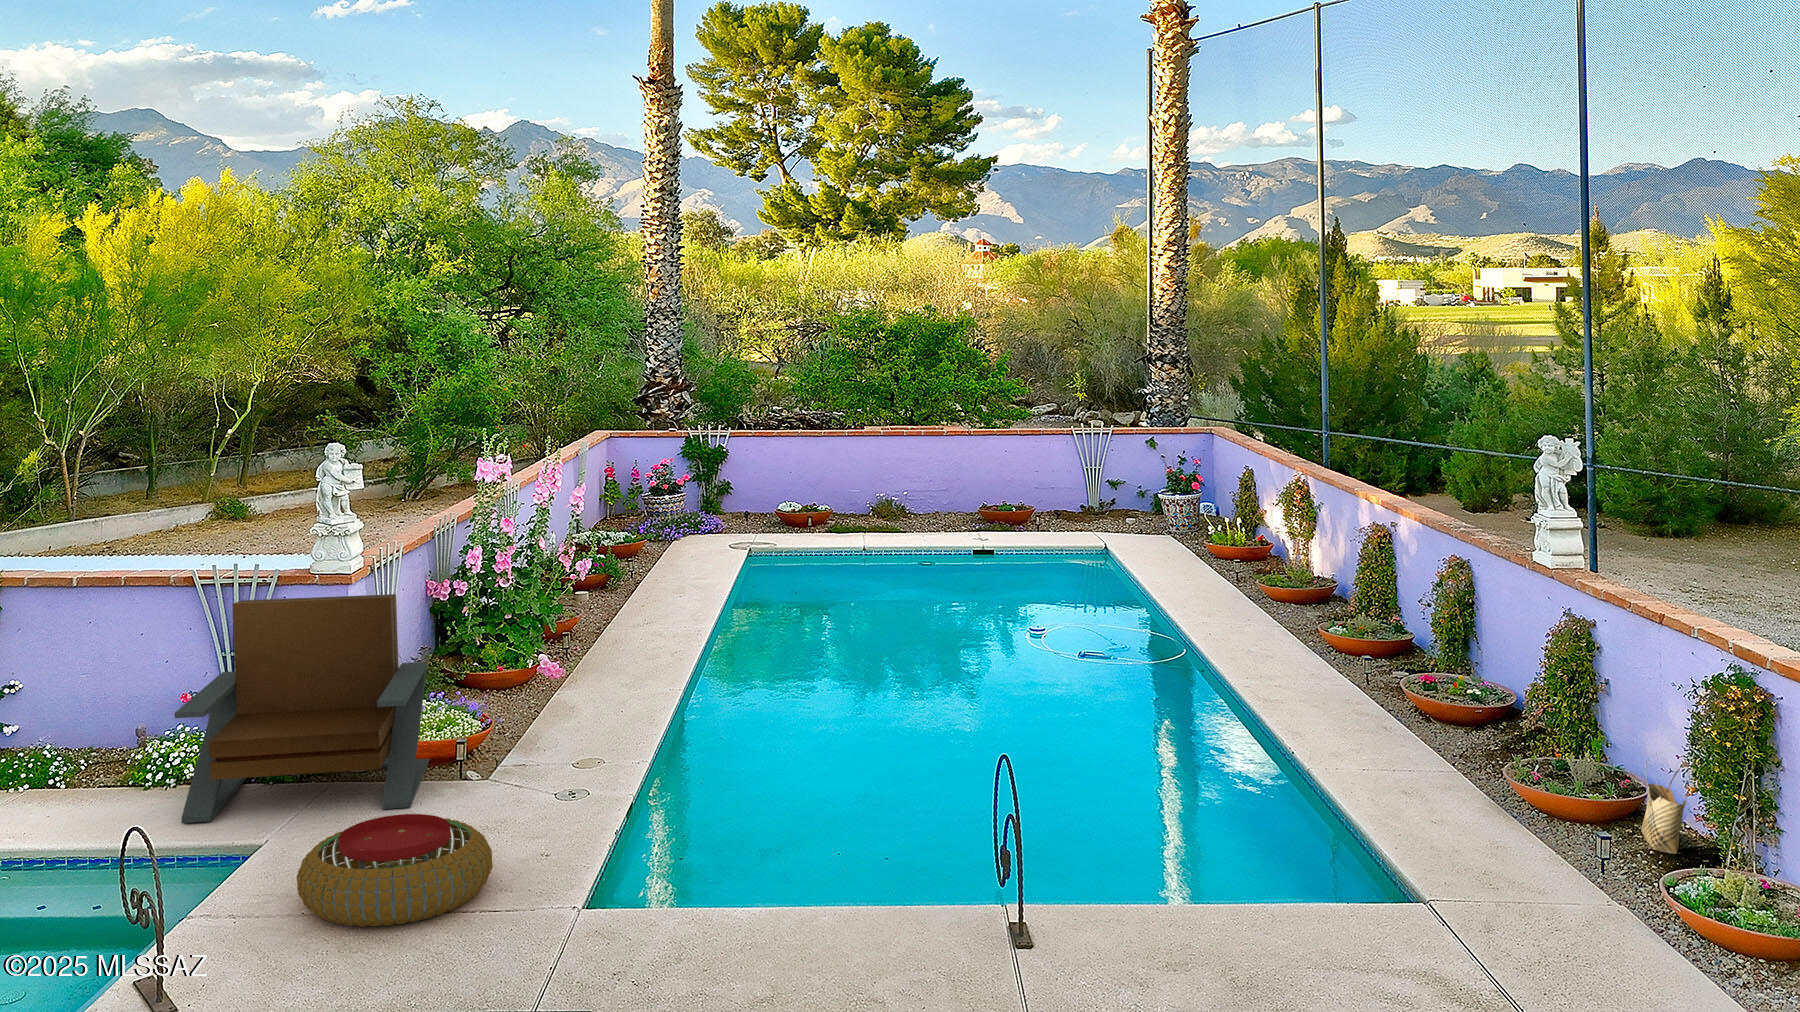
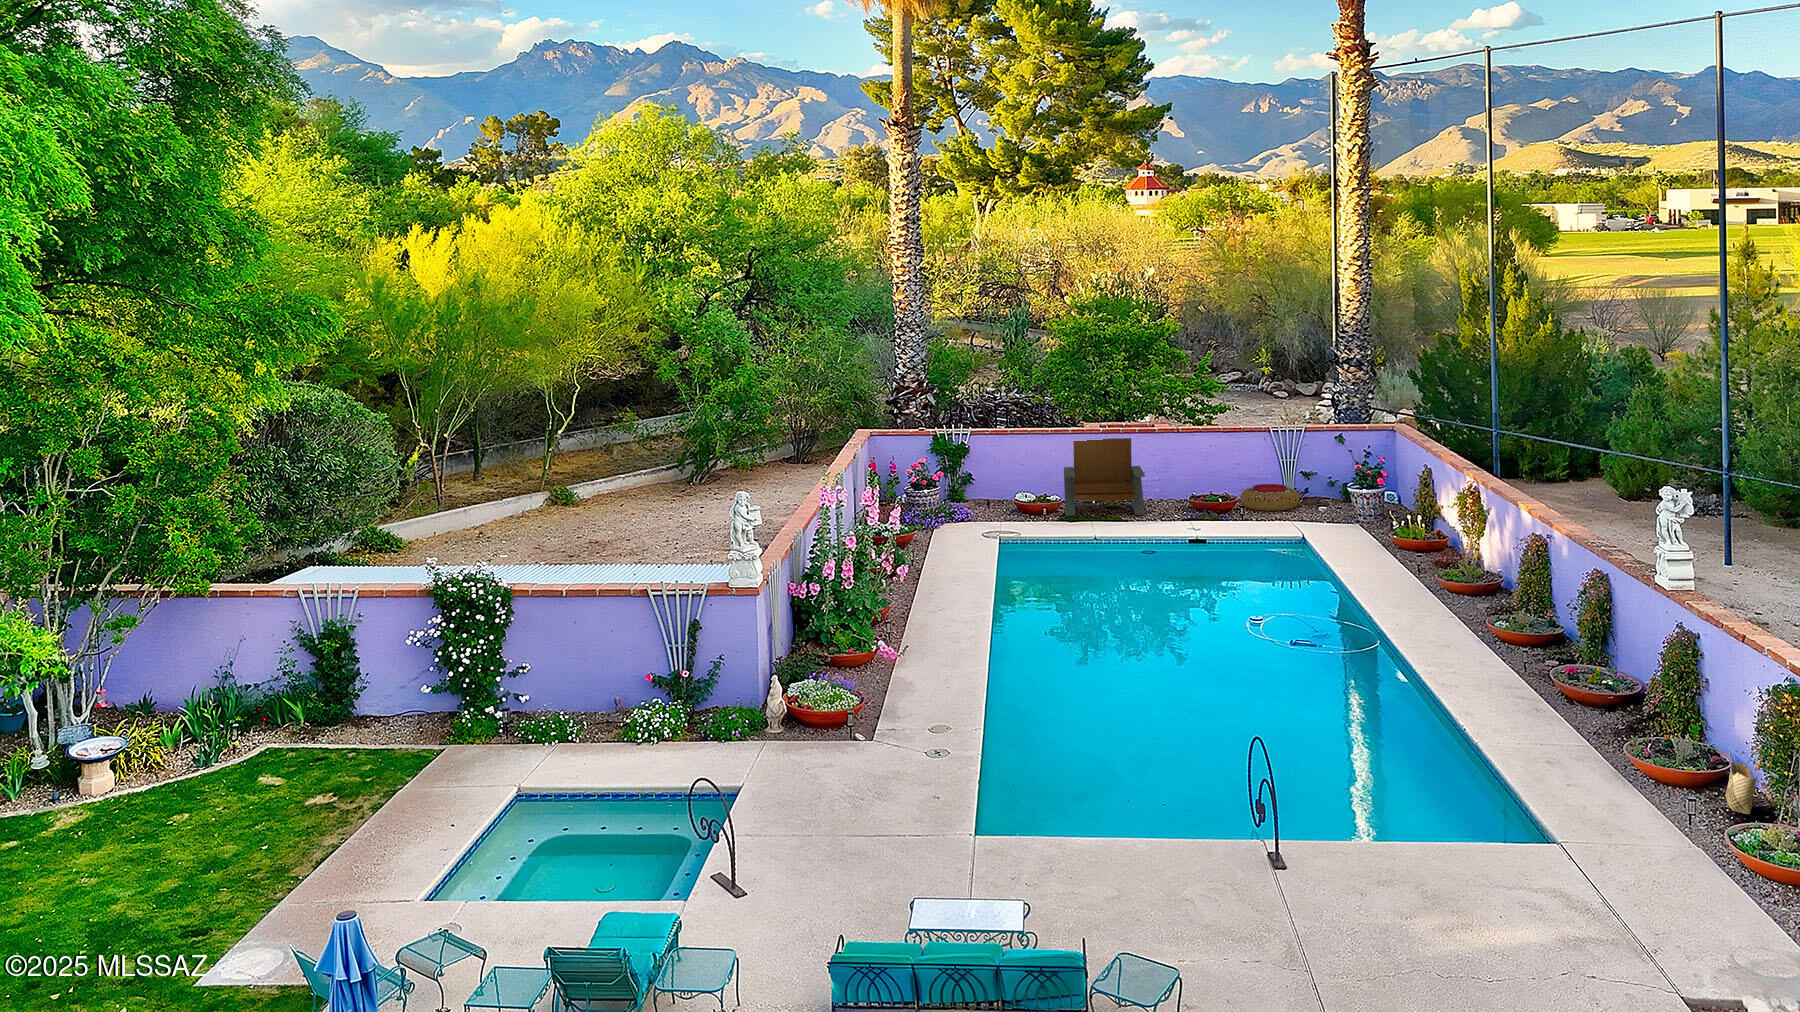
lounge chair: present [175,594,430,823] -> present [1064,438,1145,516]
pouf: present [297,814,493,927] -> present [1240,484,1299,511]

